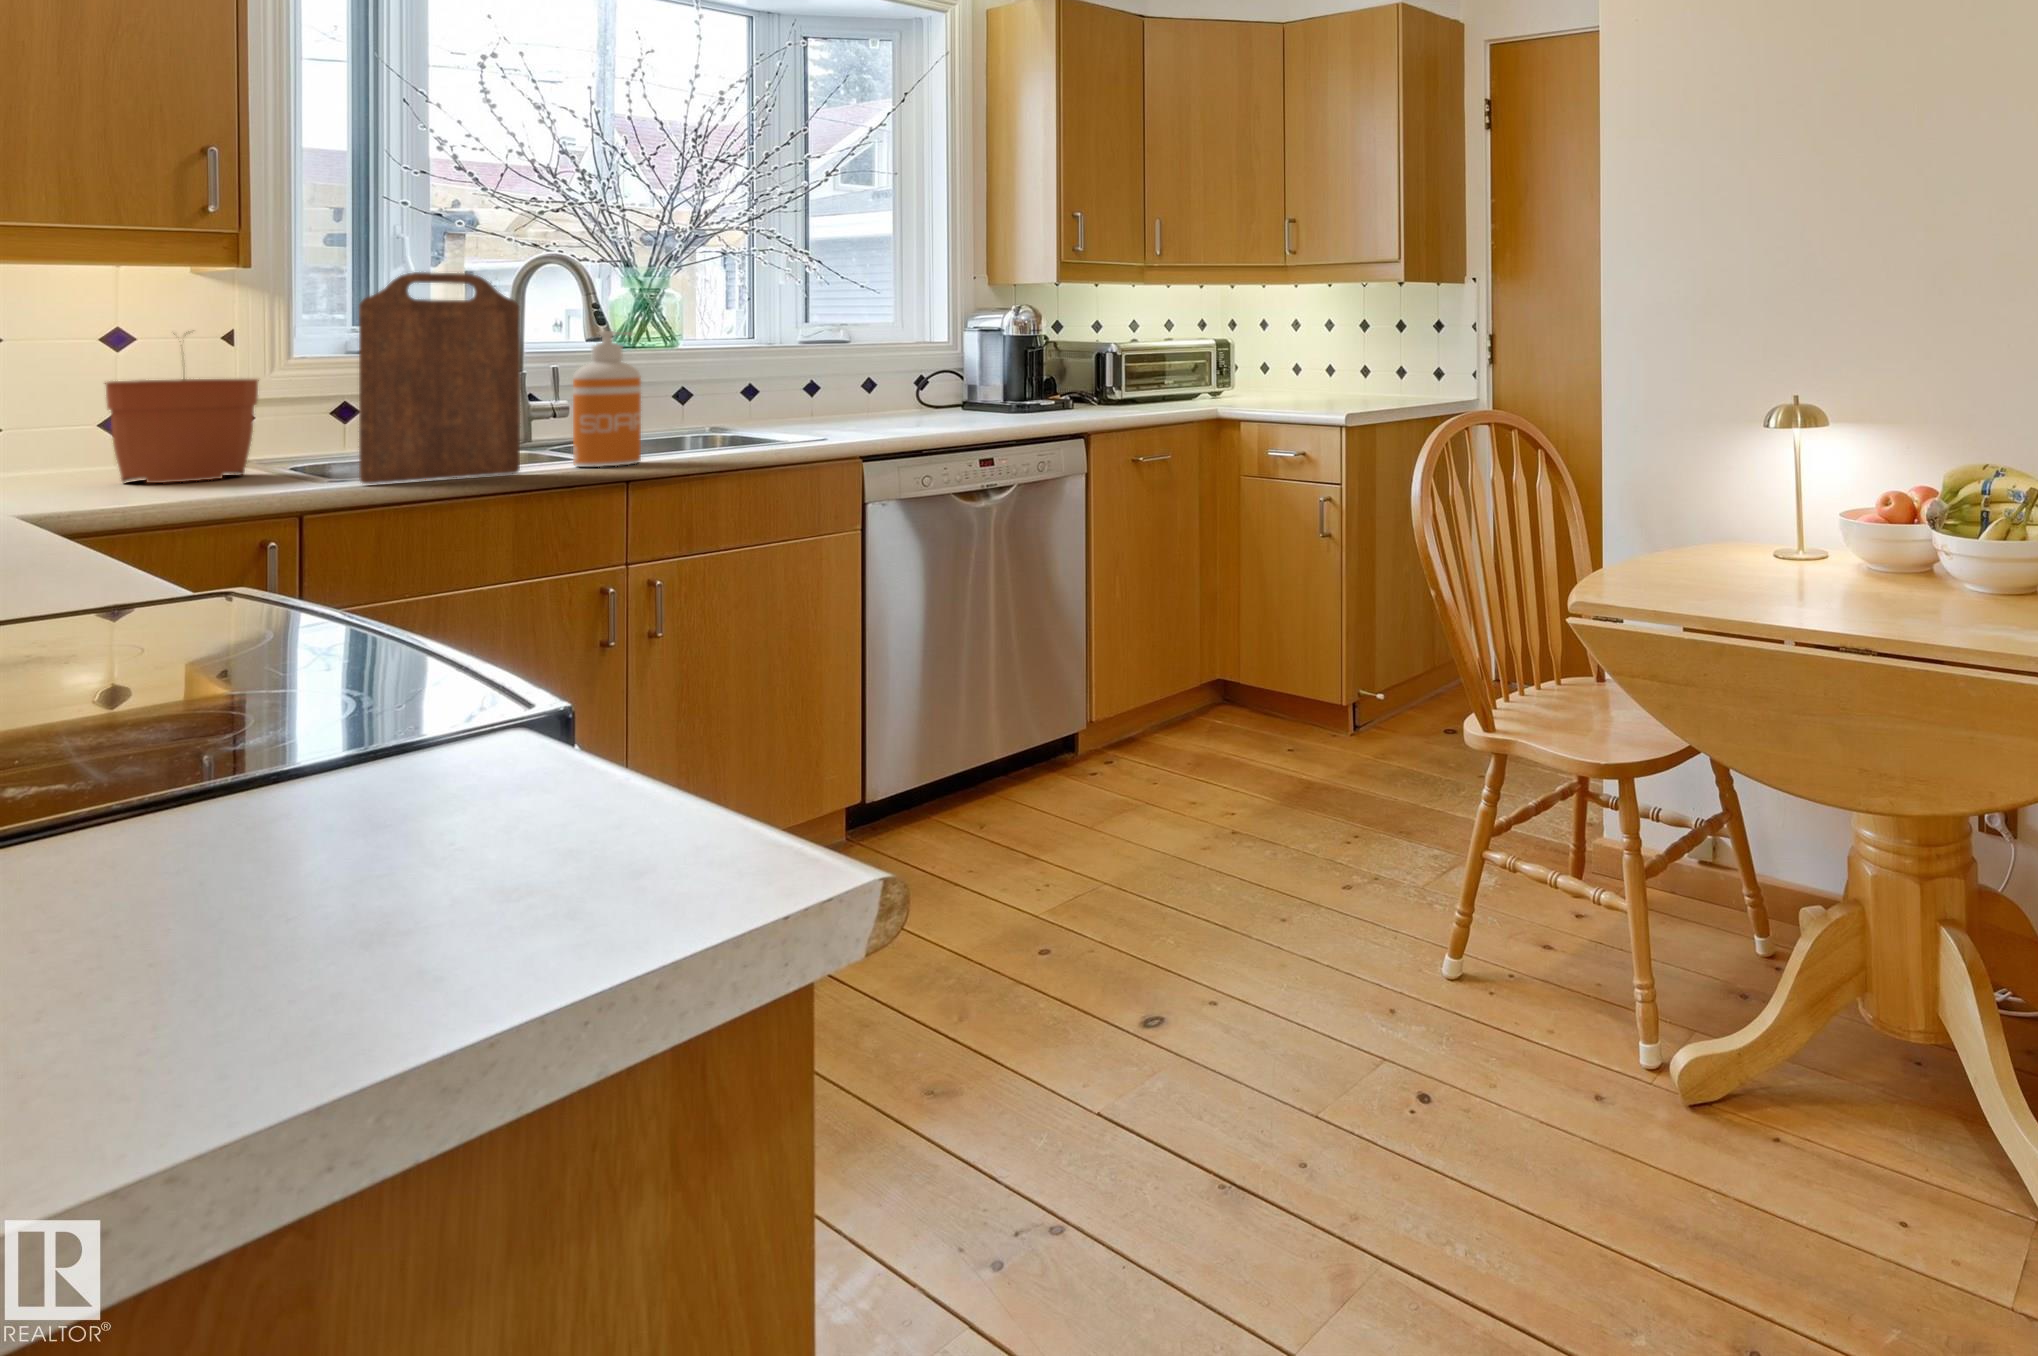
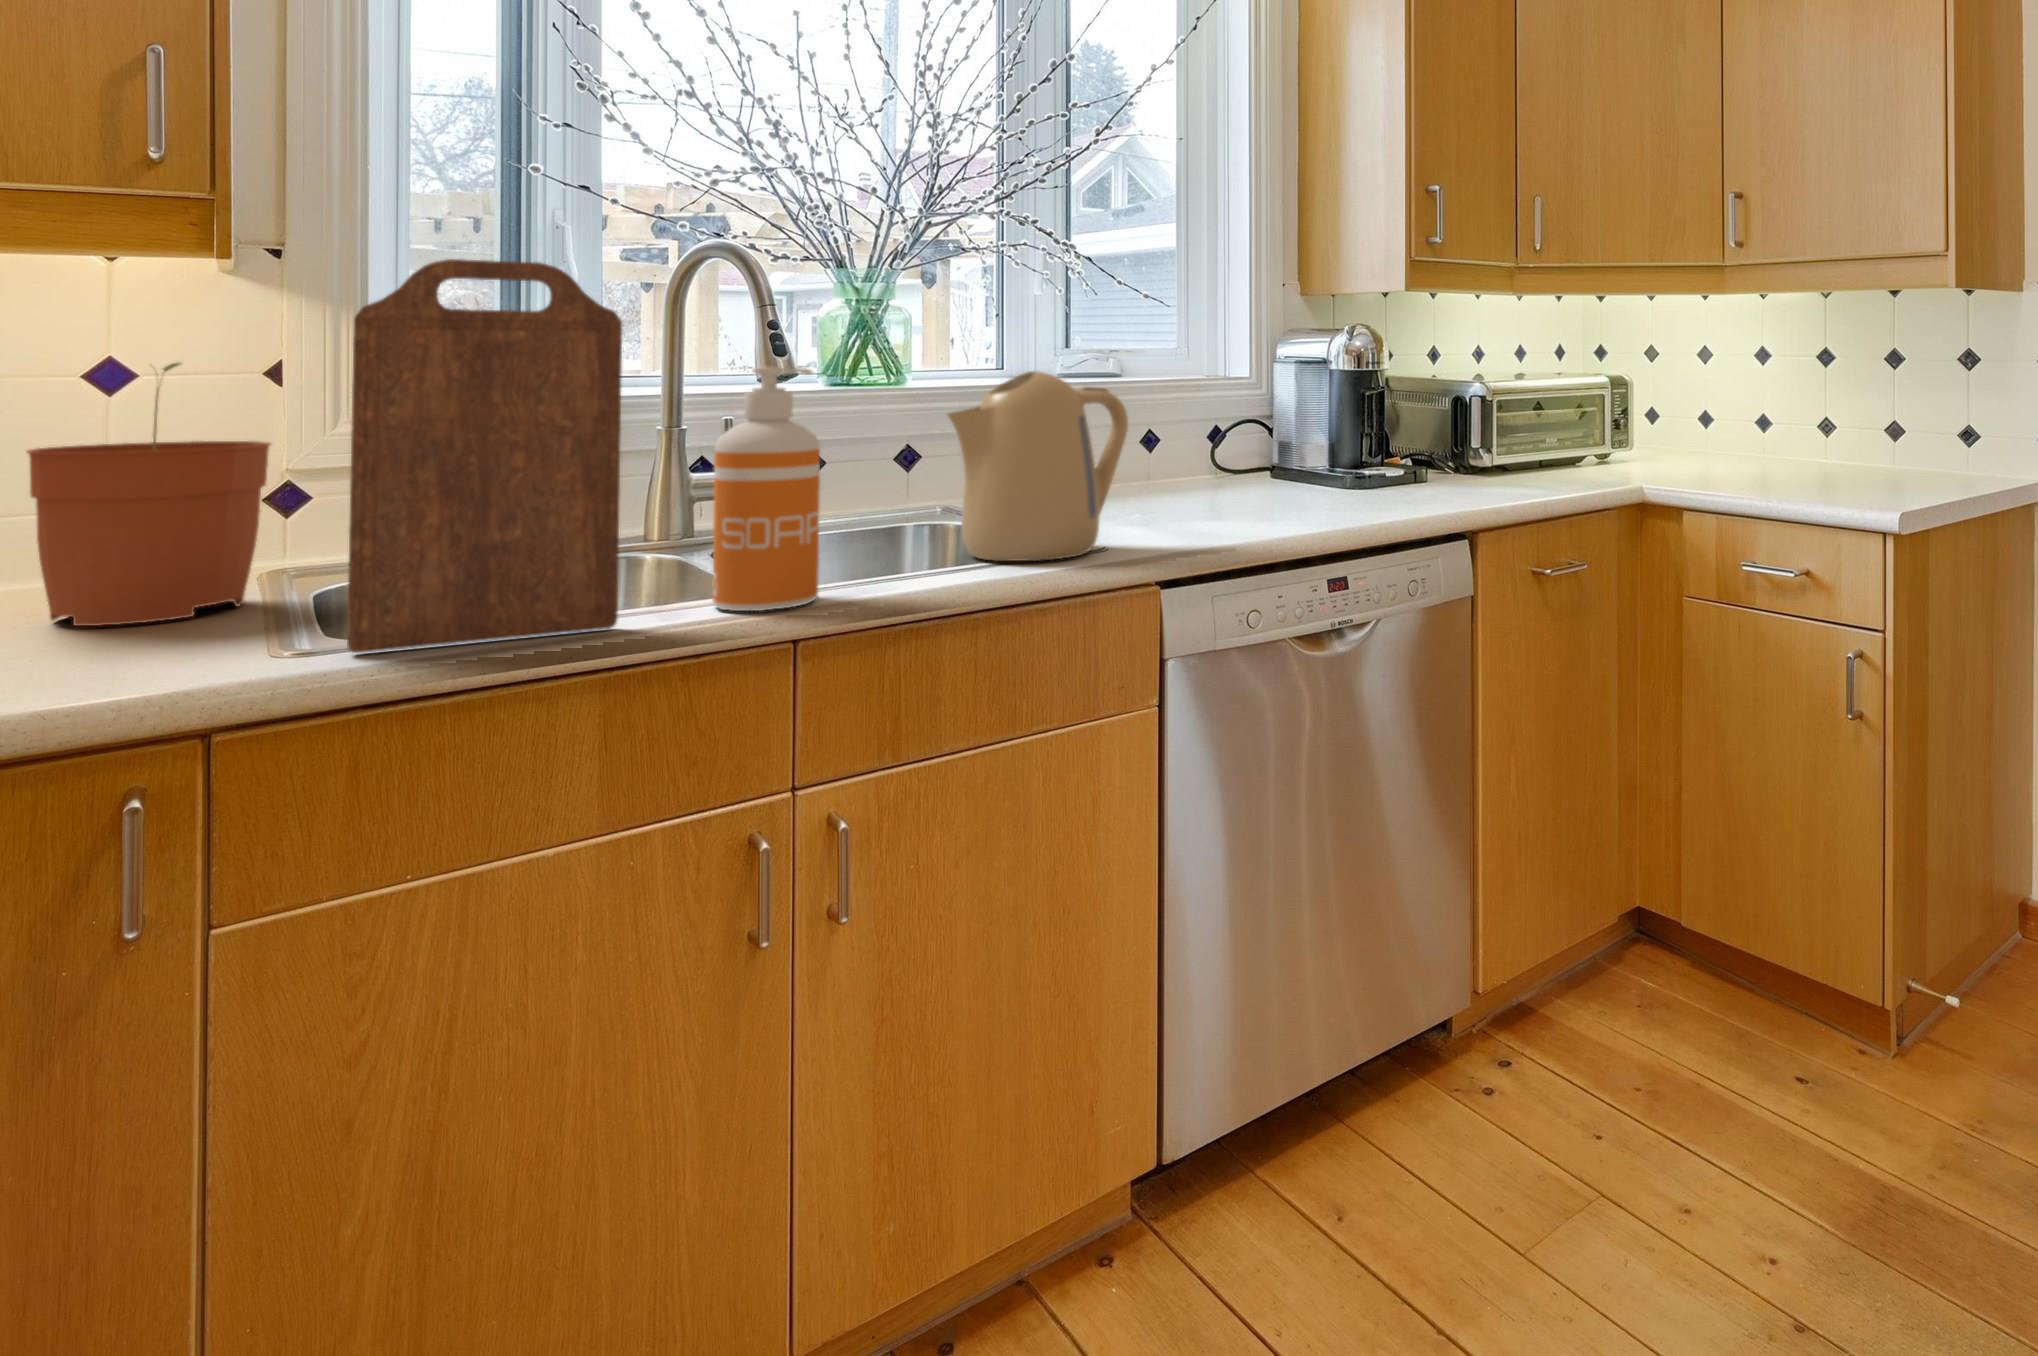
kettle: none [719,335,845,447] -> present [947,371,1128,561]

